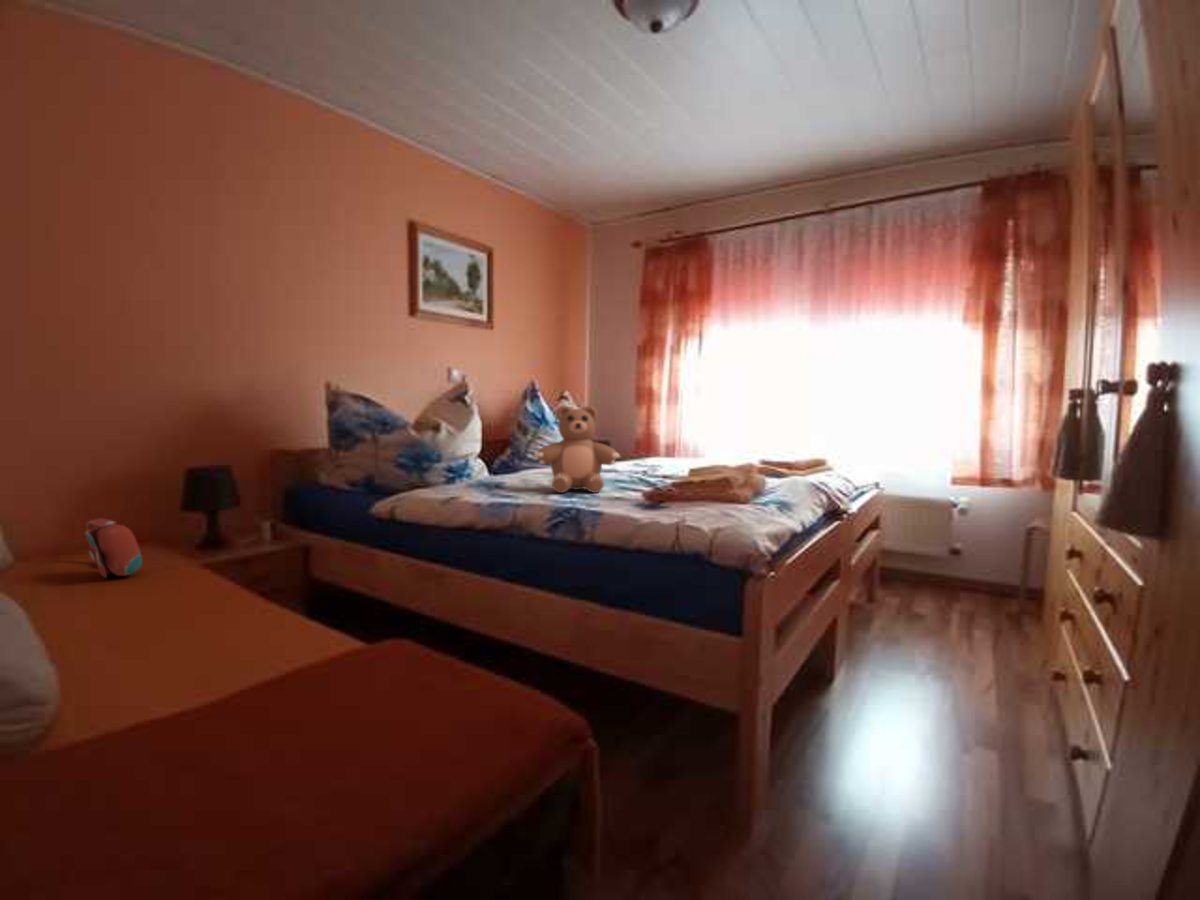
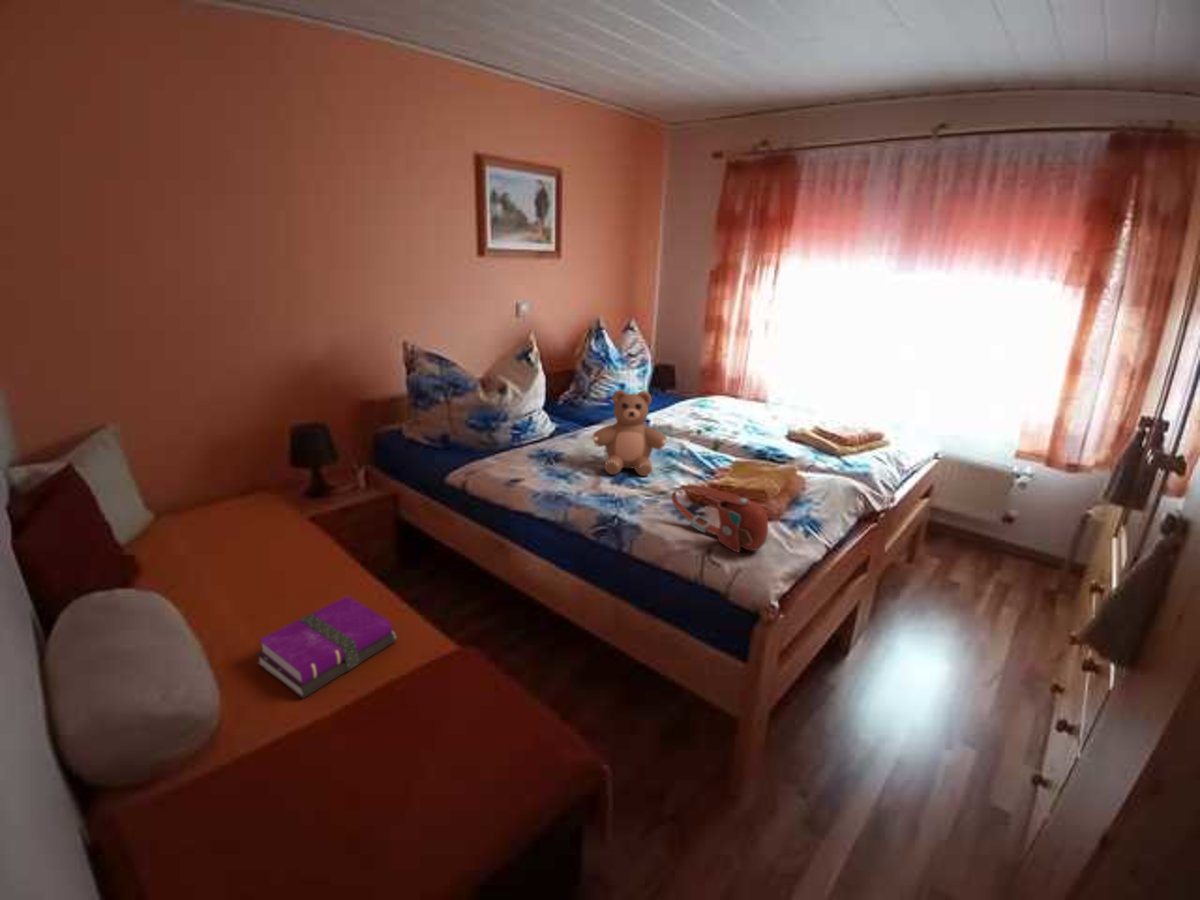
handbag: present [85,518,142,578] -> present [672,485,768,552]
notebook: none [85,602,296,709] -> present [257,596,397,698]

